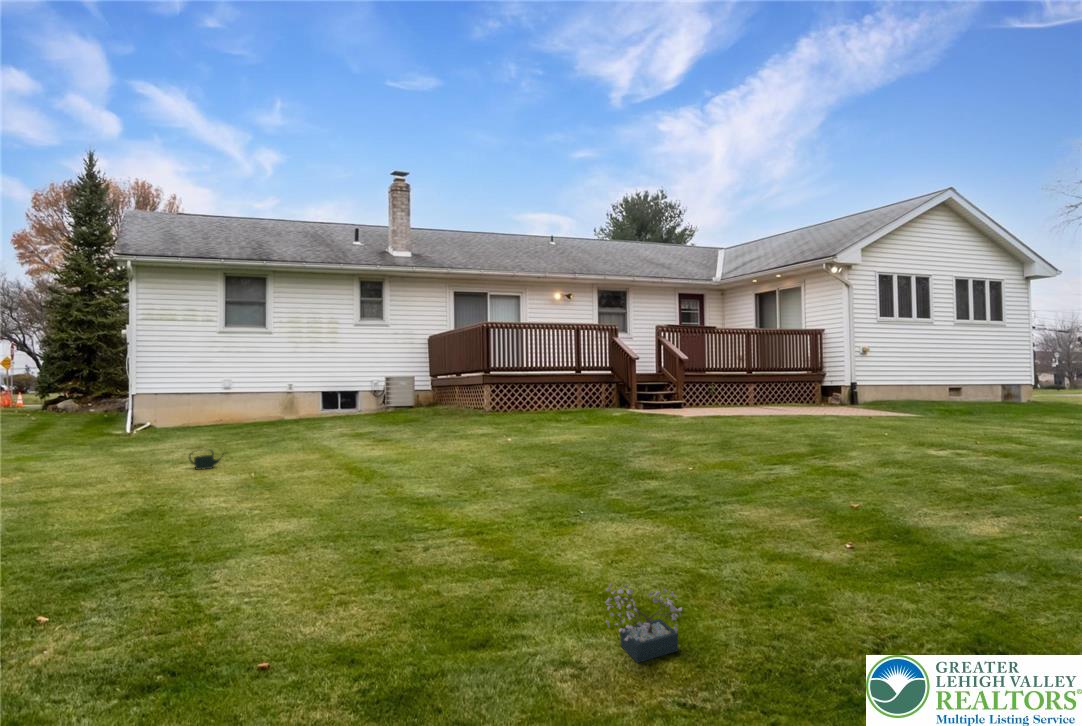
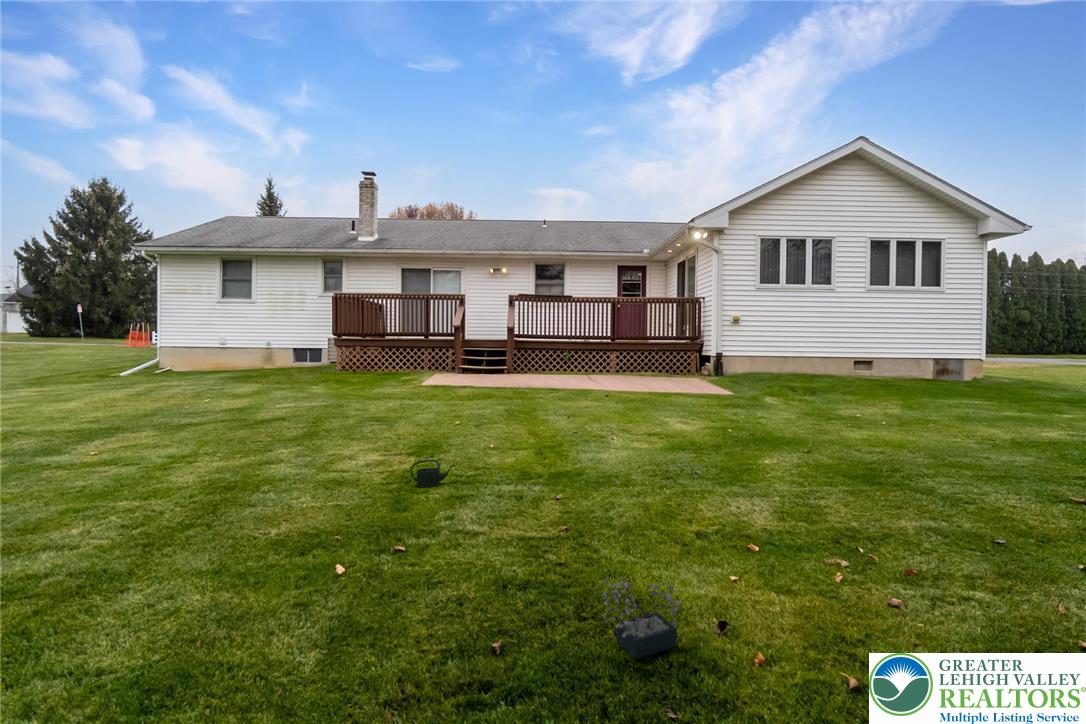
watering can: present [189,450,221,470] -> present [410,460,455,487]

